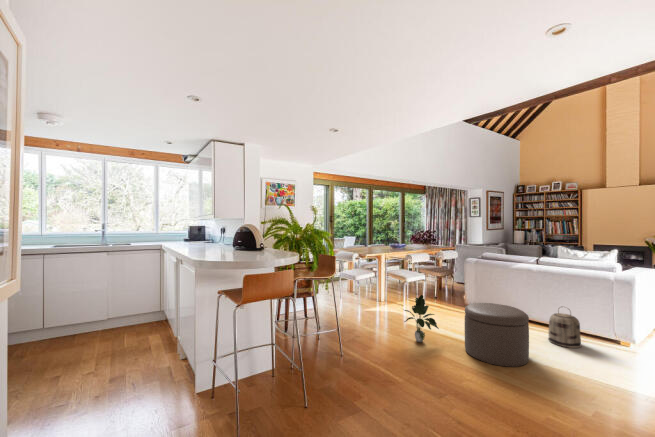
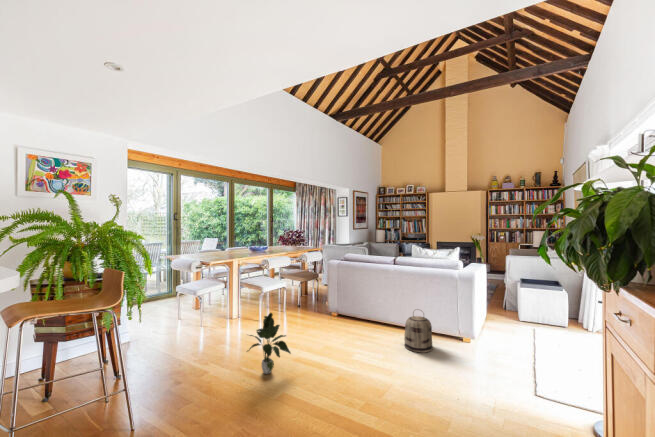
ottoman: present [465,303,529,367] -> none [320,315,386,393]

